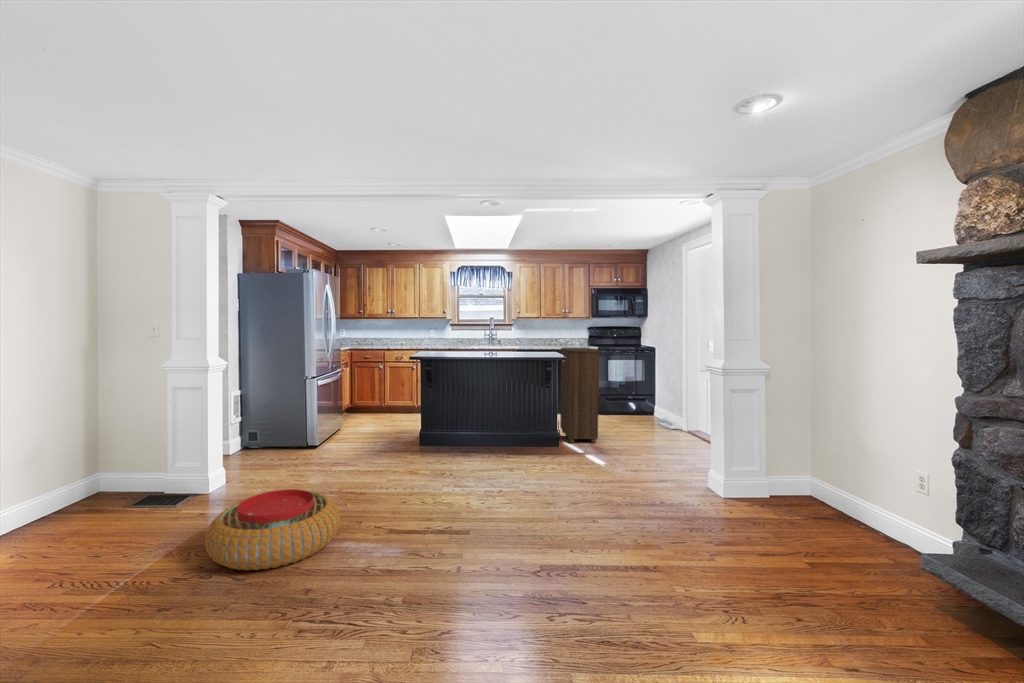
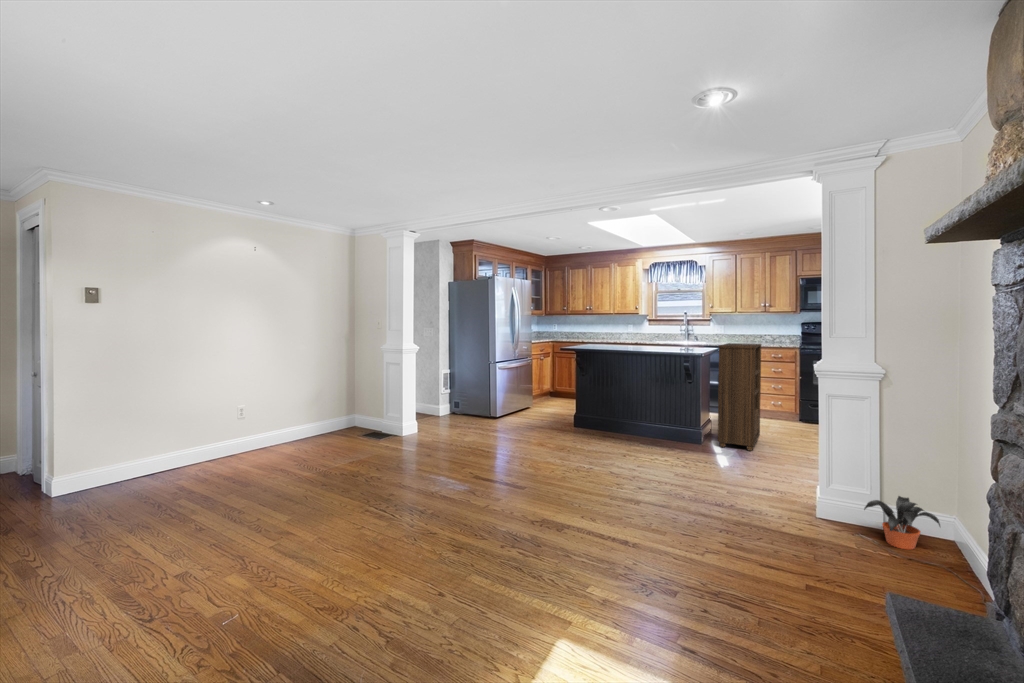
potted plant: none [747,464,798,504] -> present [864,496,940,549]
pouf: present [205,489,340,570] -> none [363,434,448,480]

